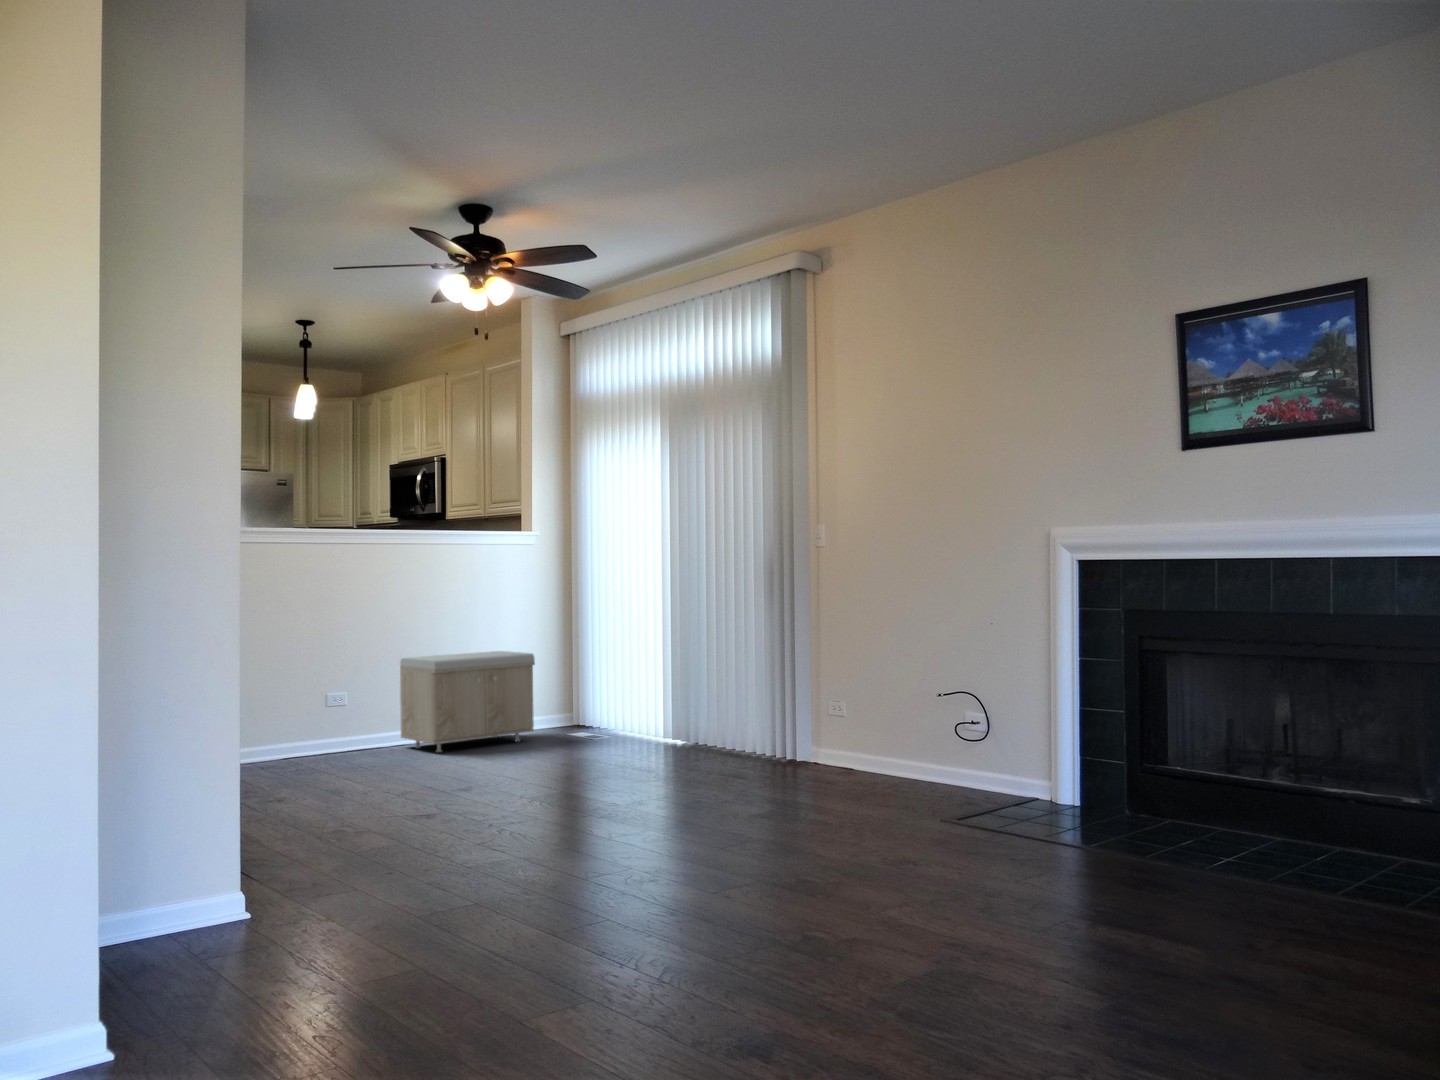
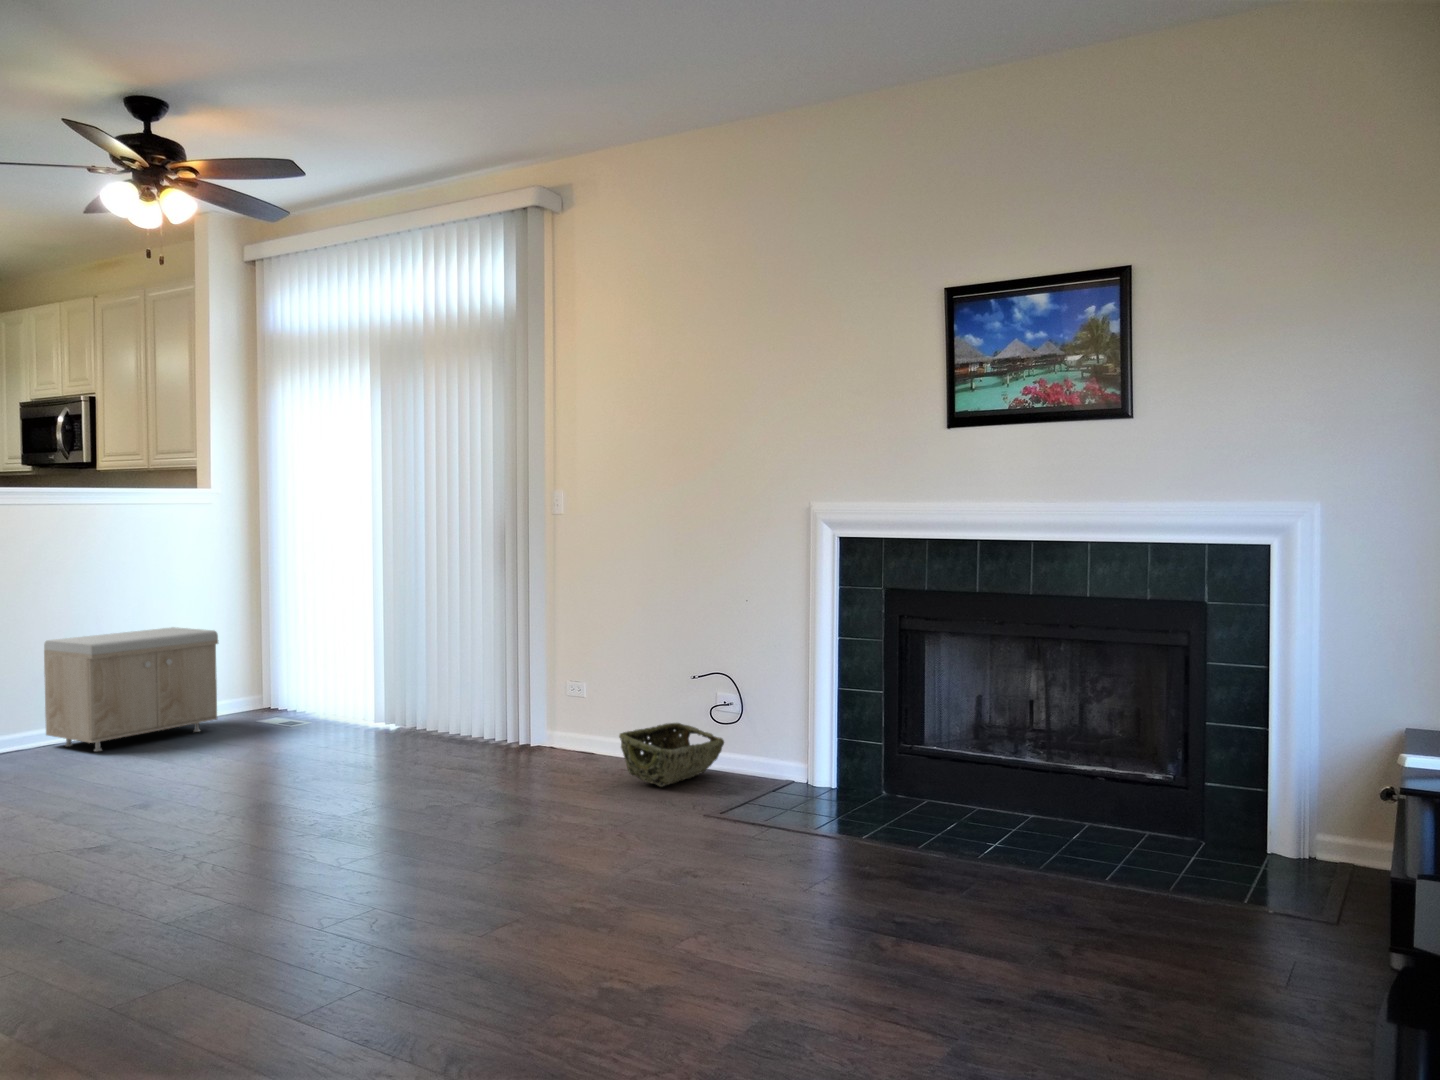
woven basket: none [869,741,972,798] -> present [619,723,724,787]

